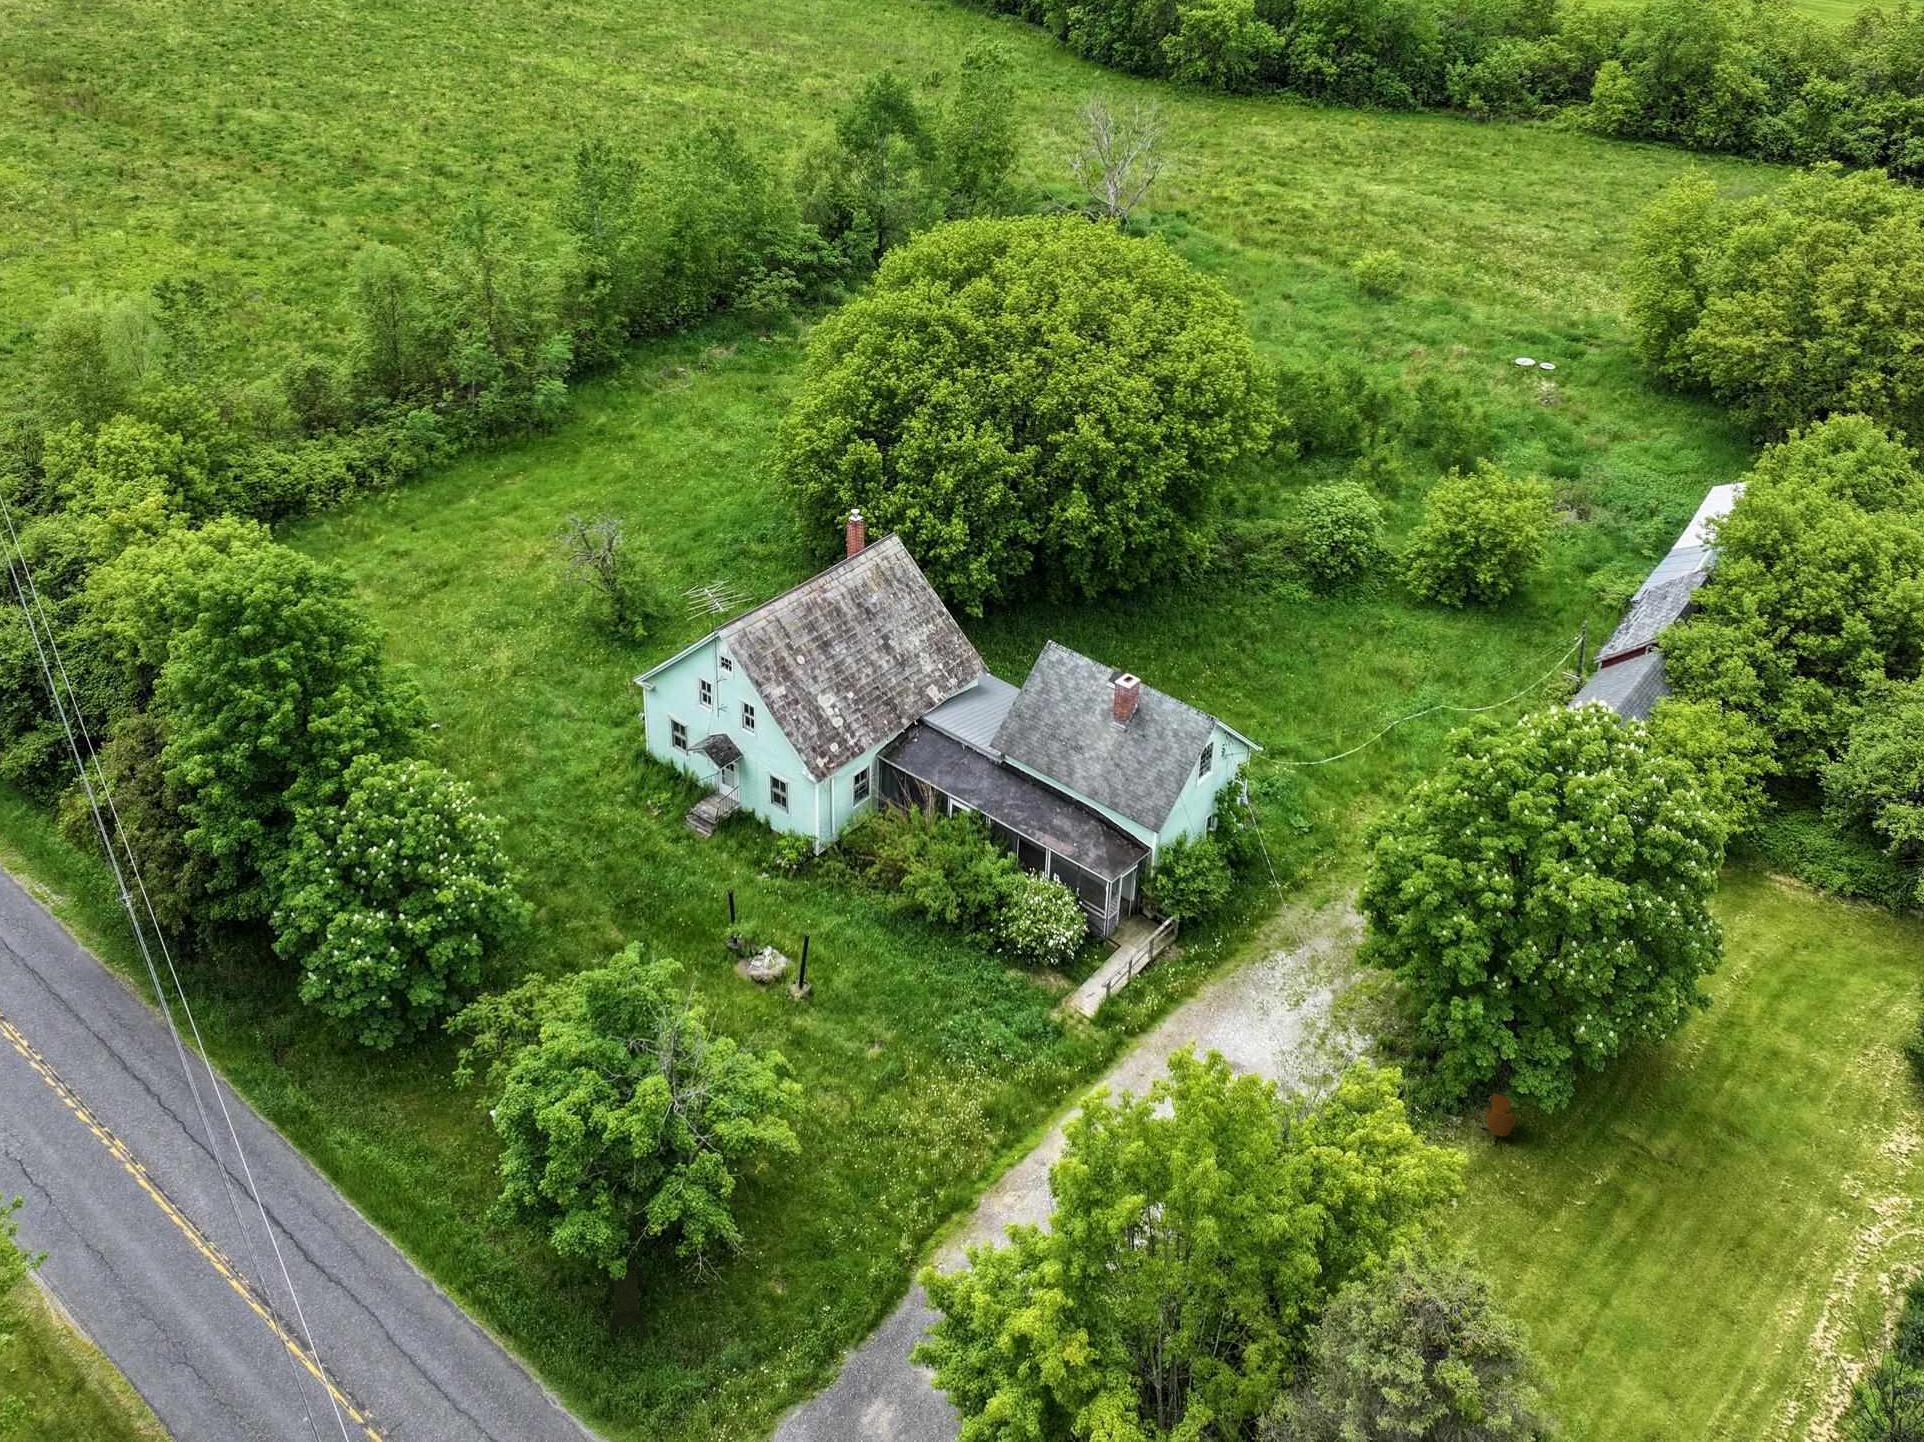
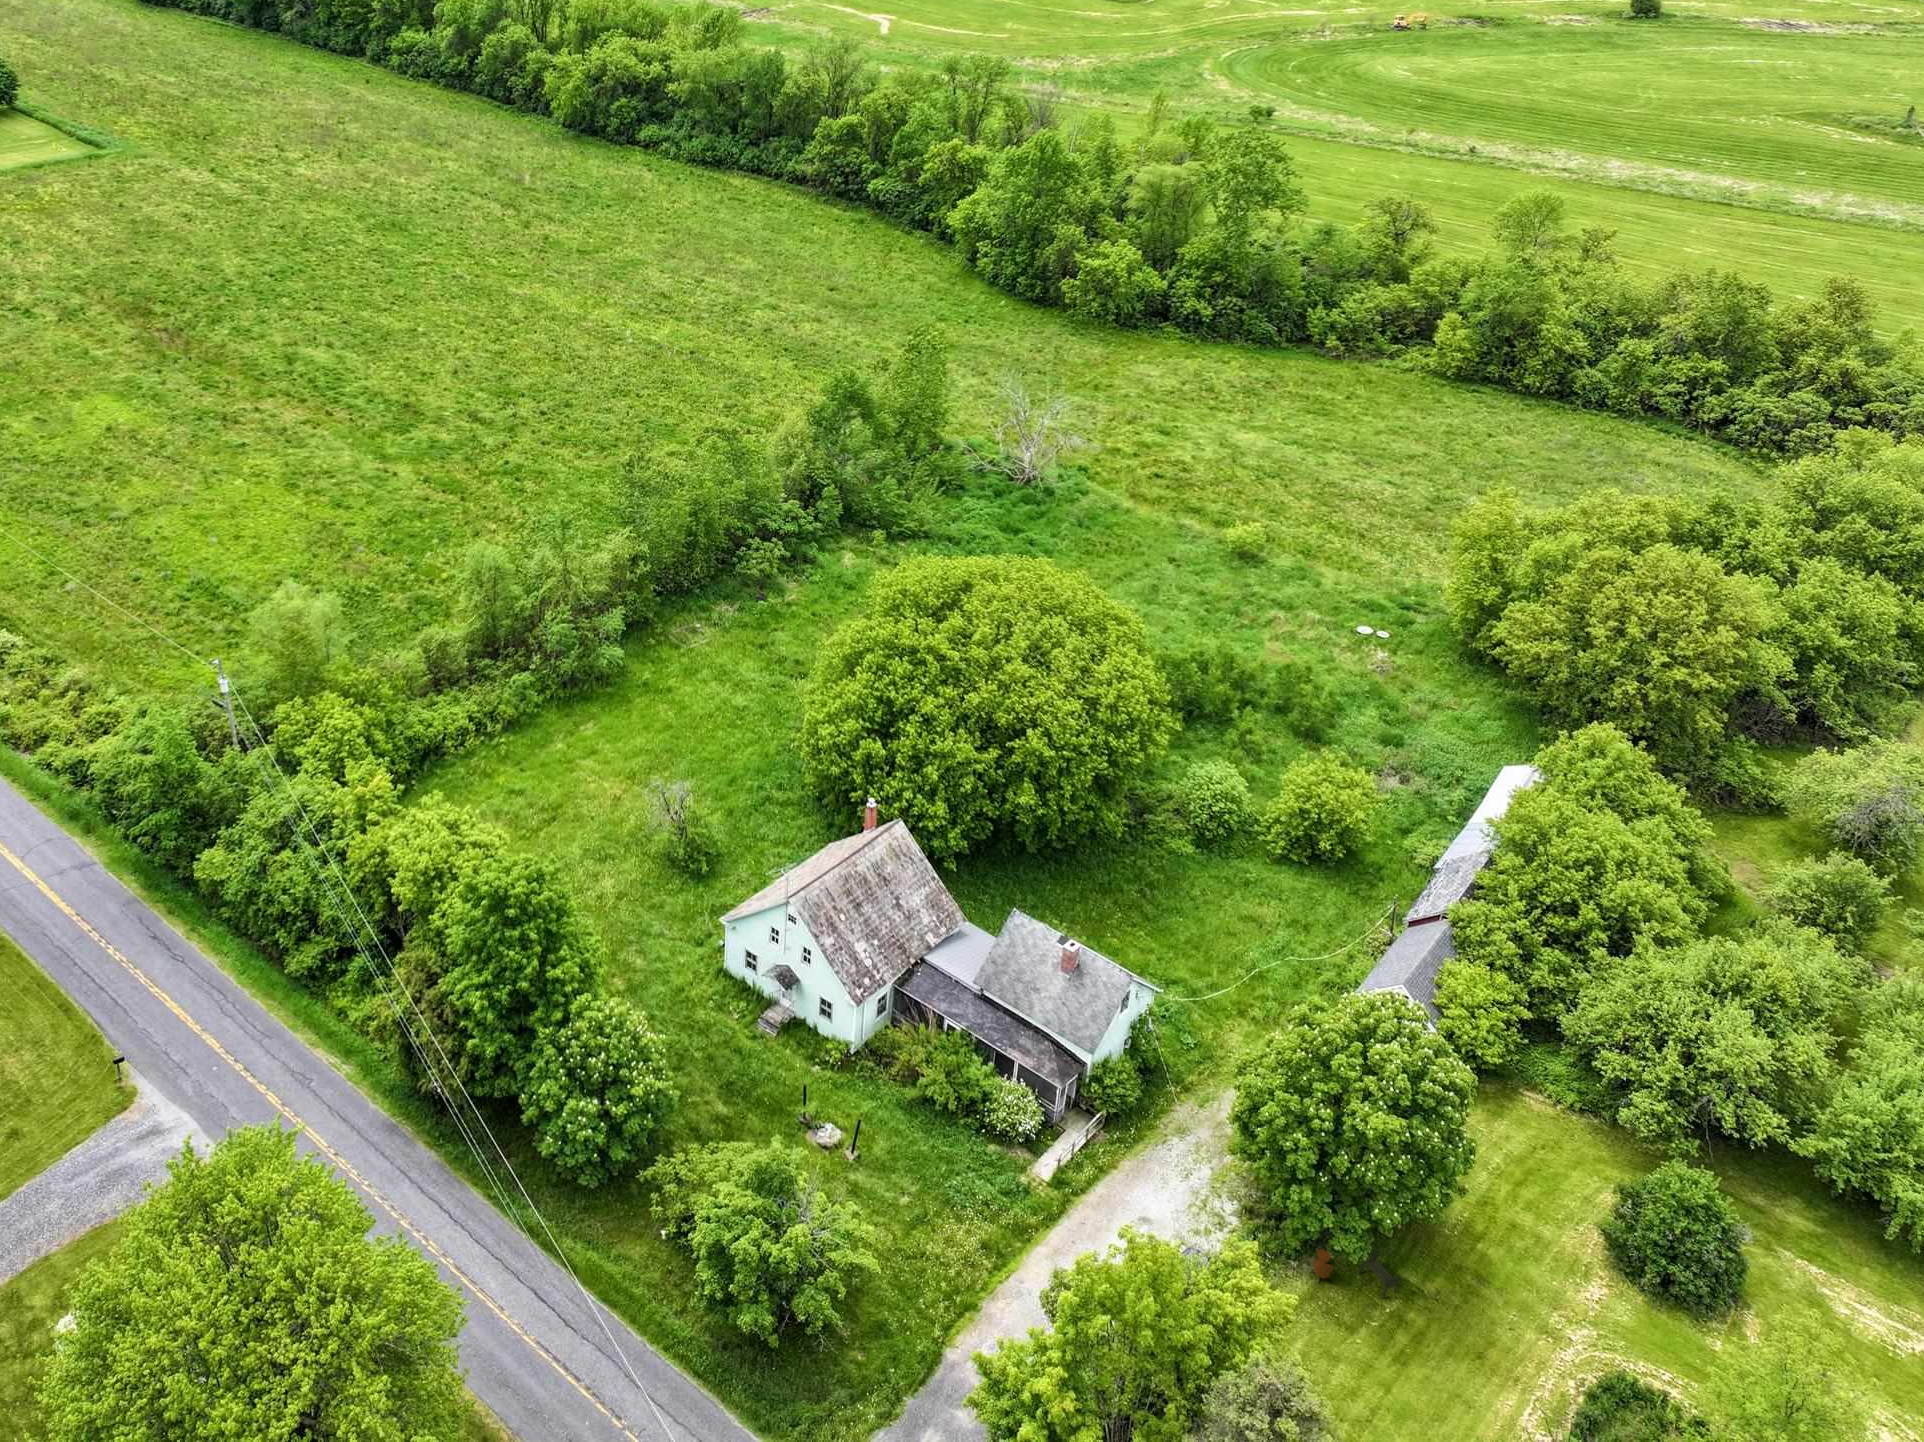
bench: present [609,1262,647,1344] -> present [1359,1252,1400,1298]

